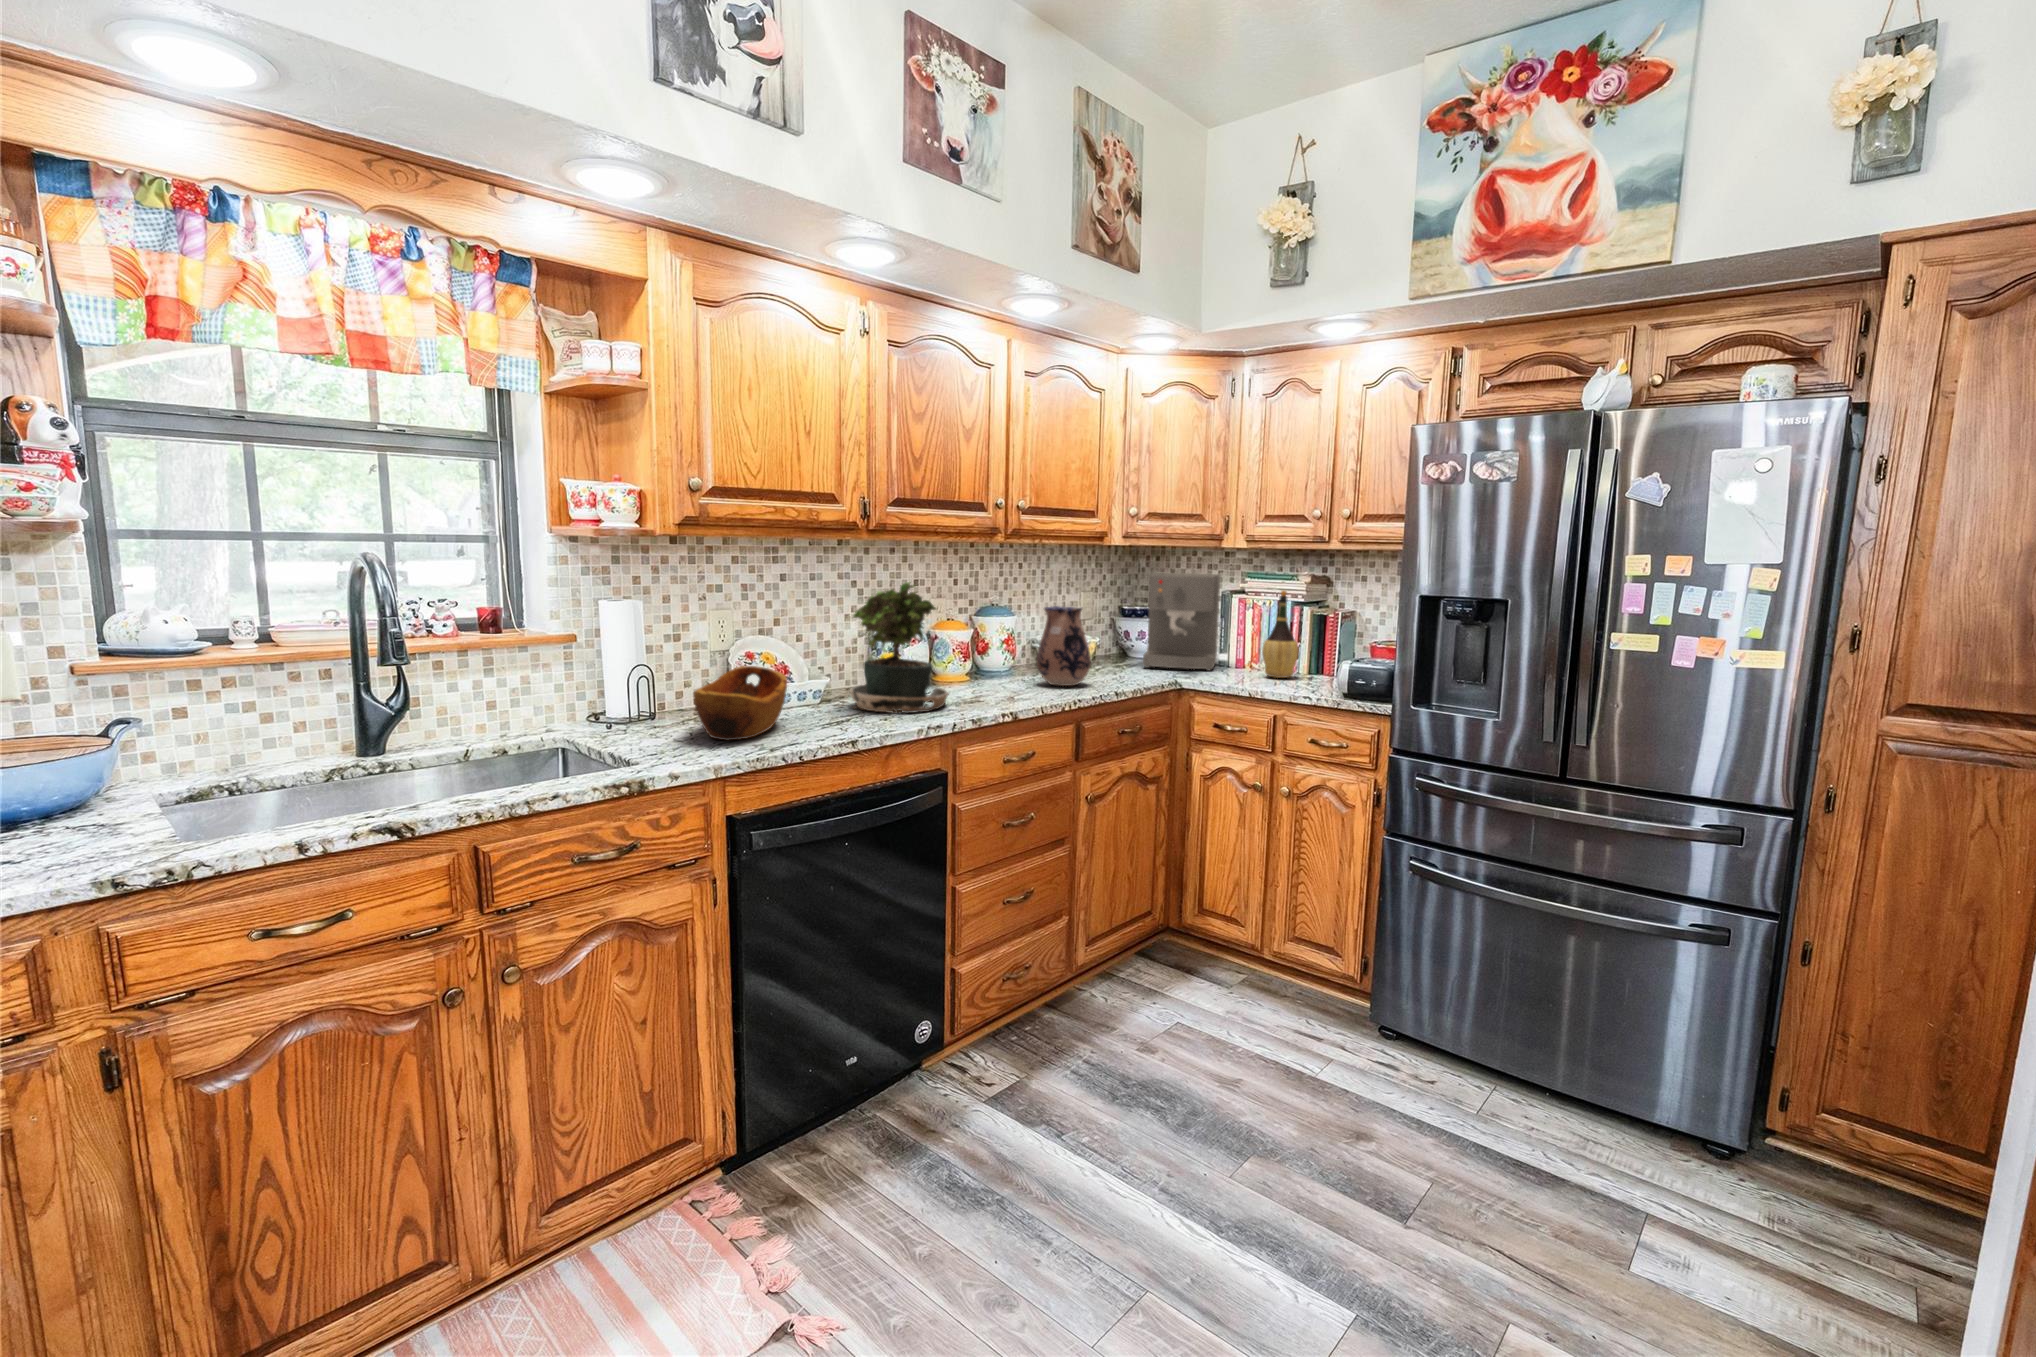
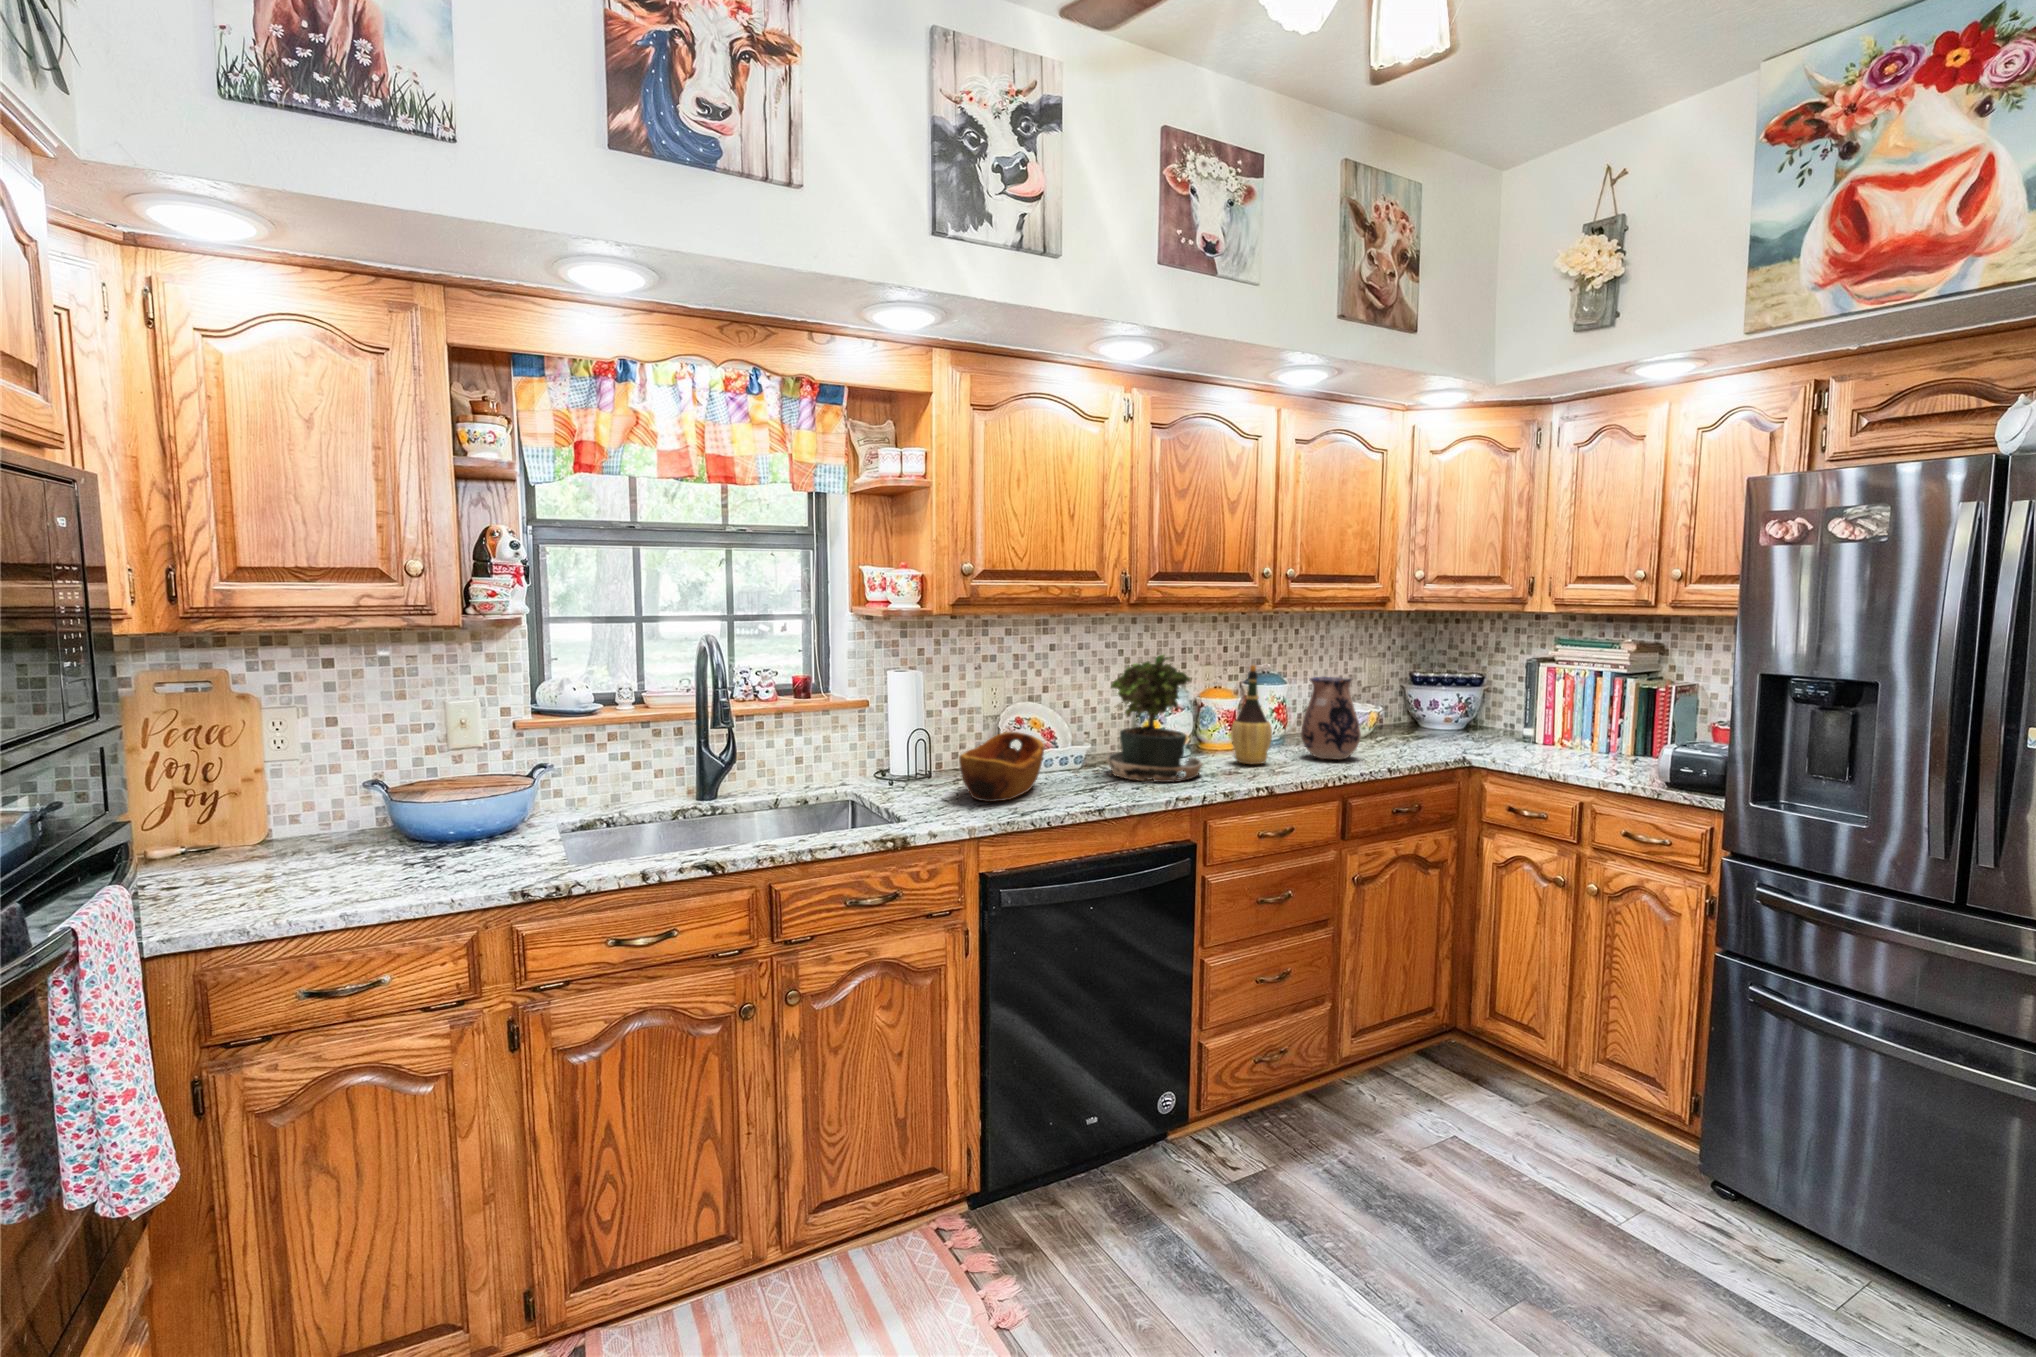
coffee maker: present [1143,572,1220,671] -> none [1426,639,1521,748]
wine bottle: present [1262,590,1299,678] -> present [1231,665,1272,764]

